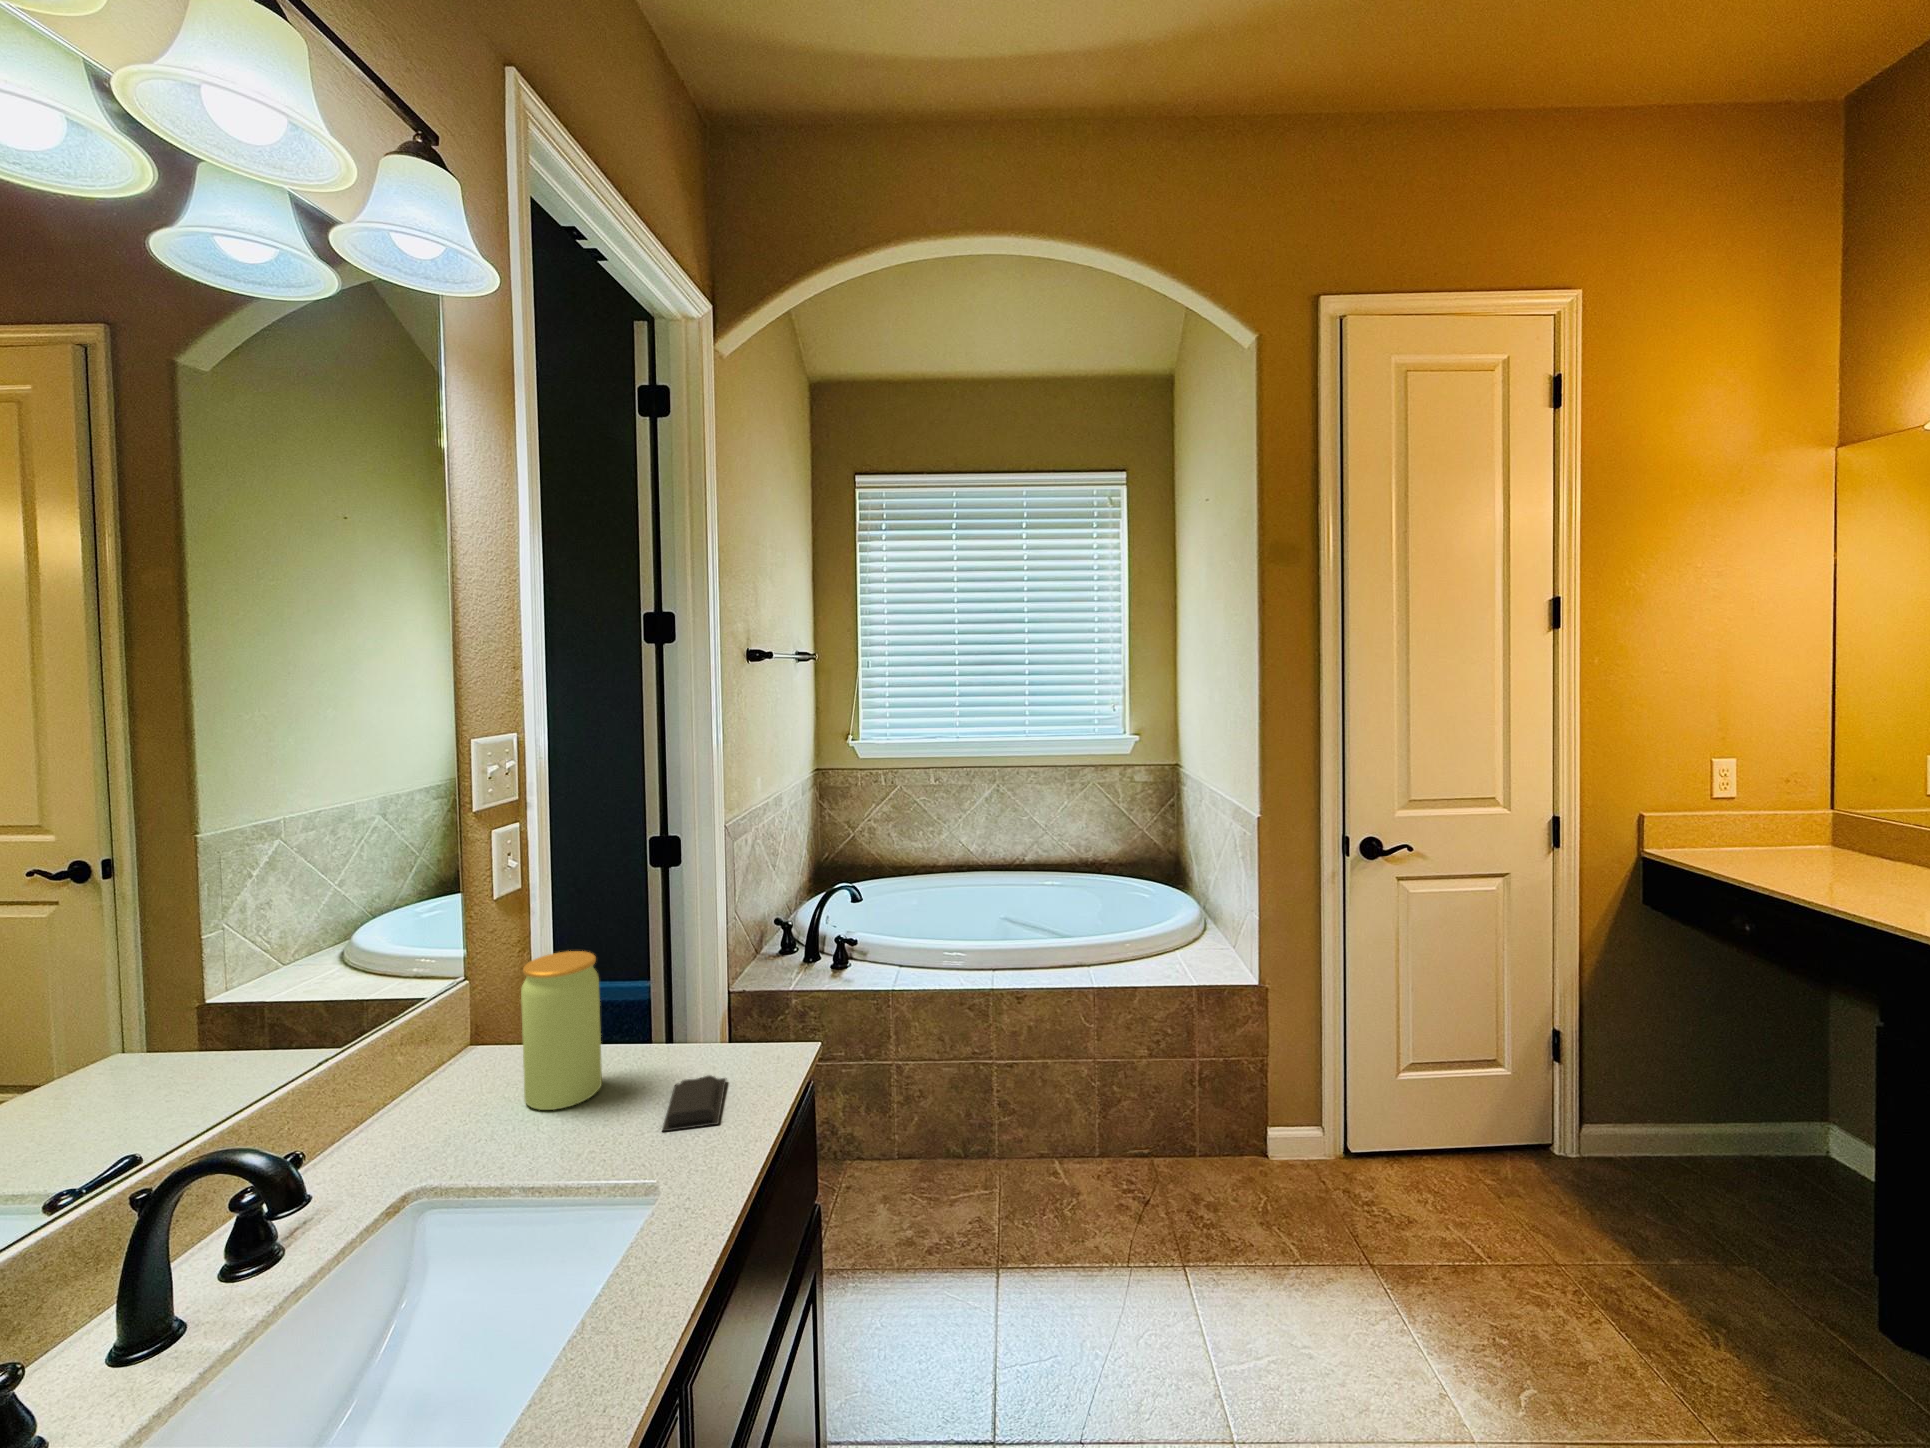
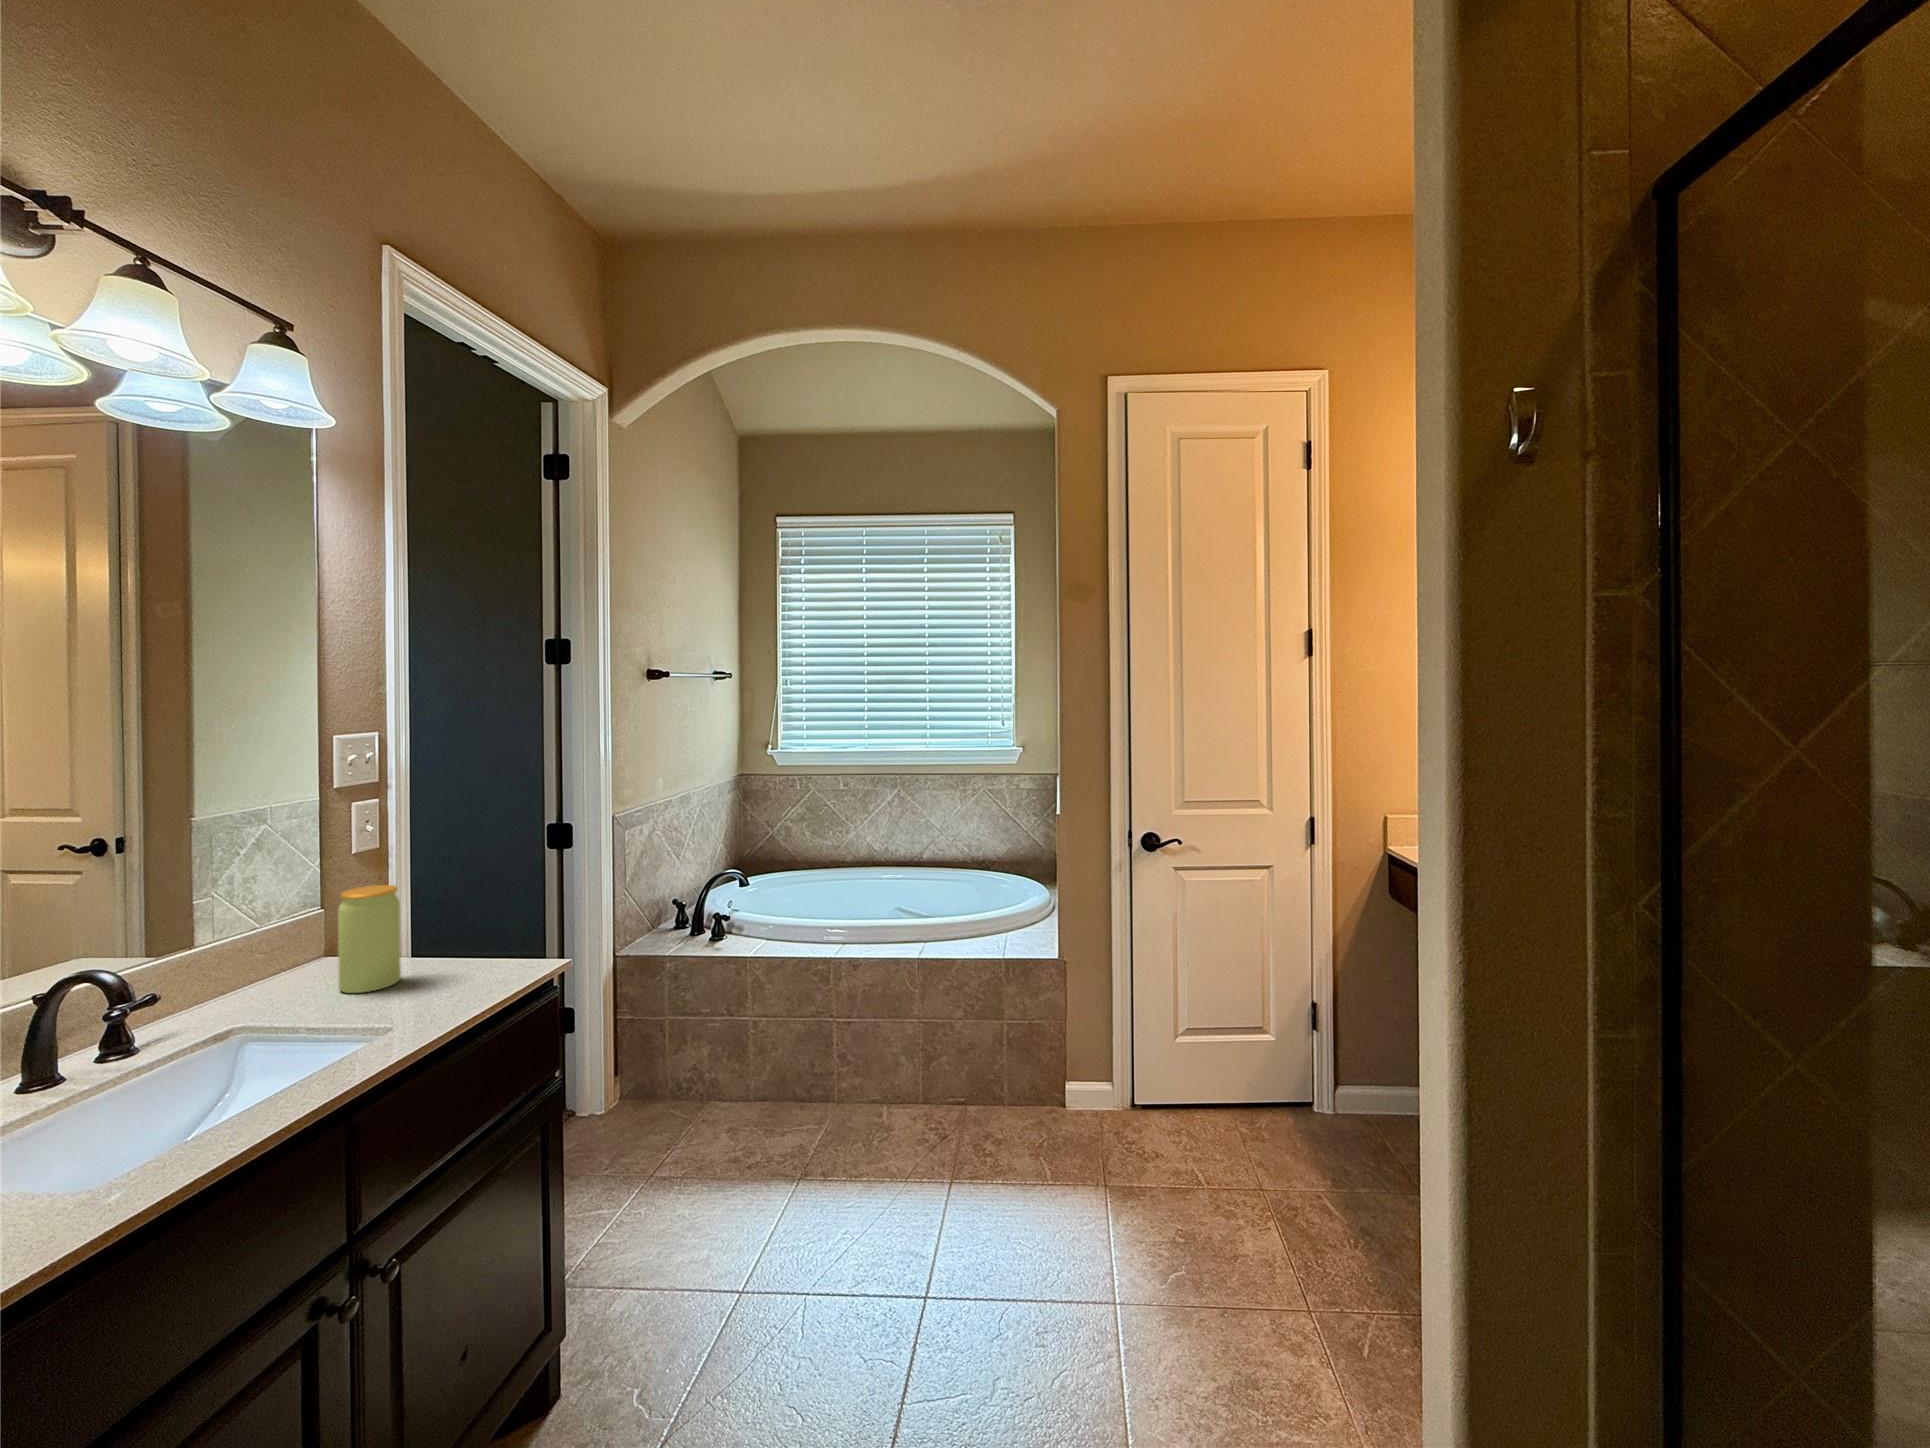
soap bar: present [662,1075,727,1131] -> none [420,975,490,1005]

